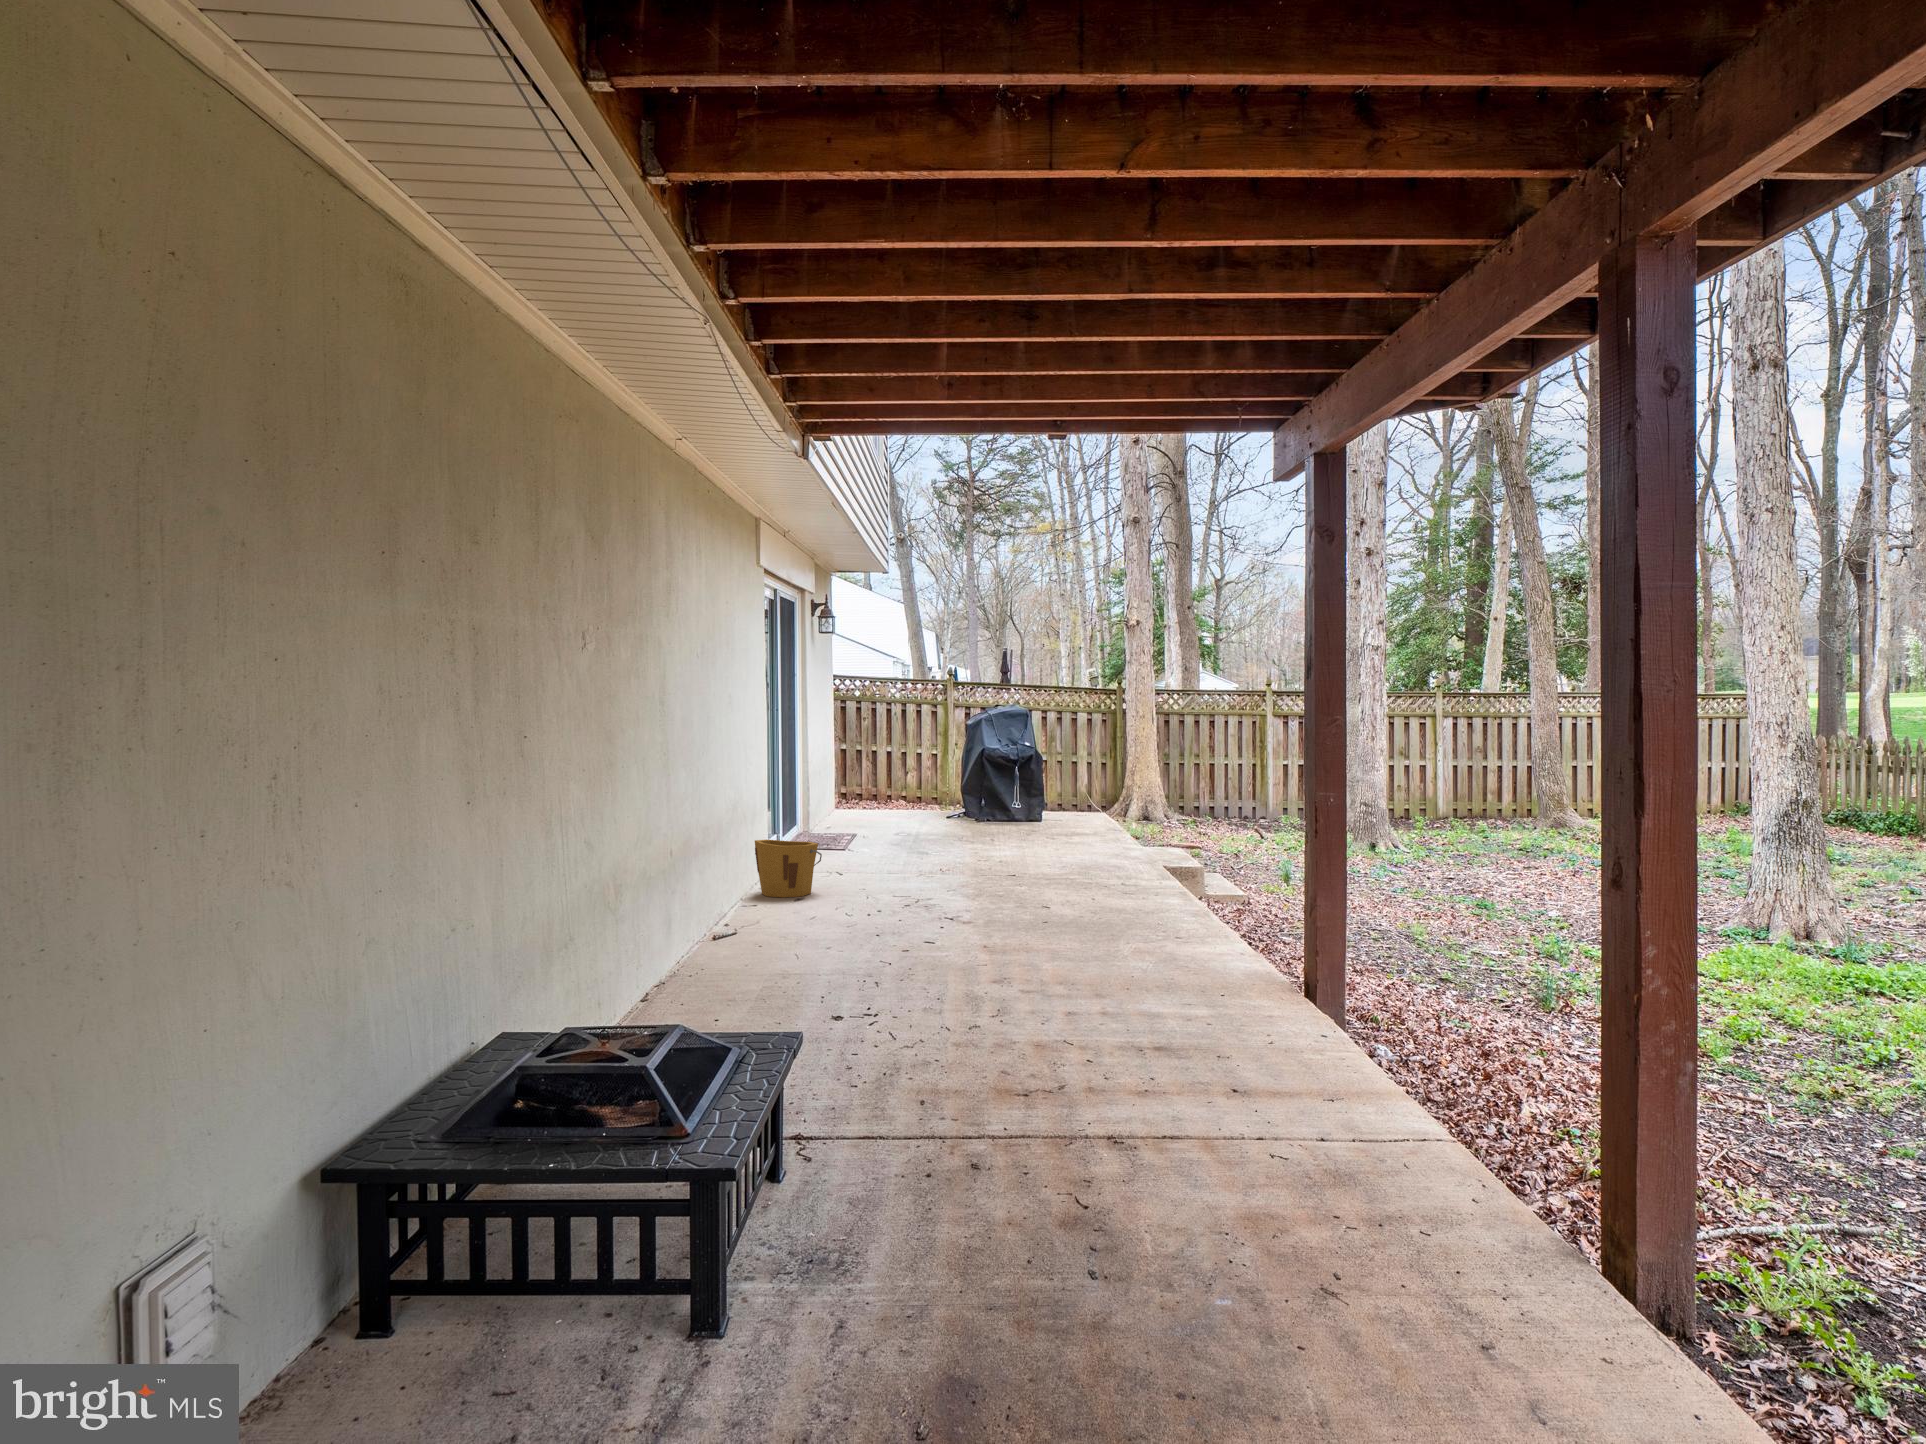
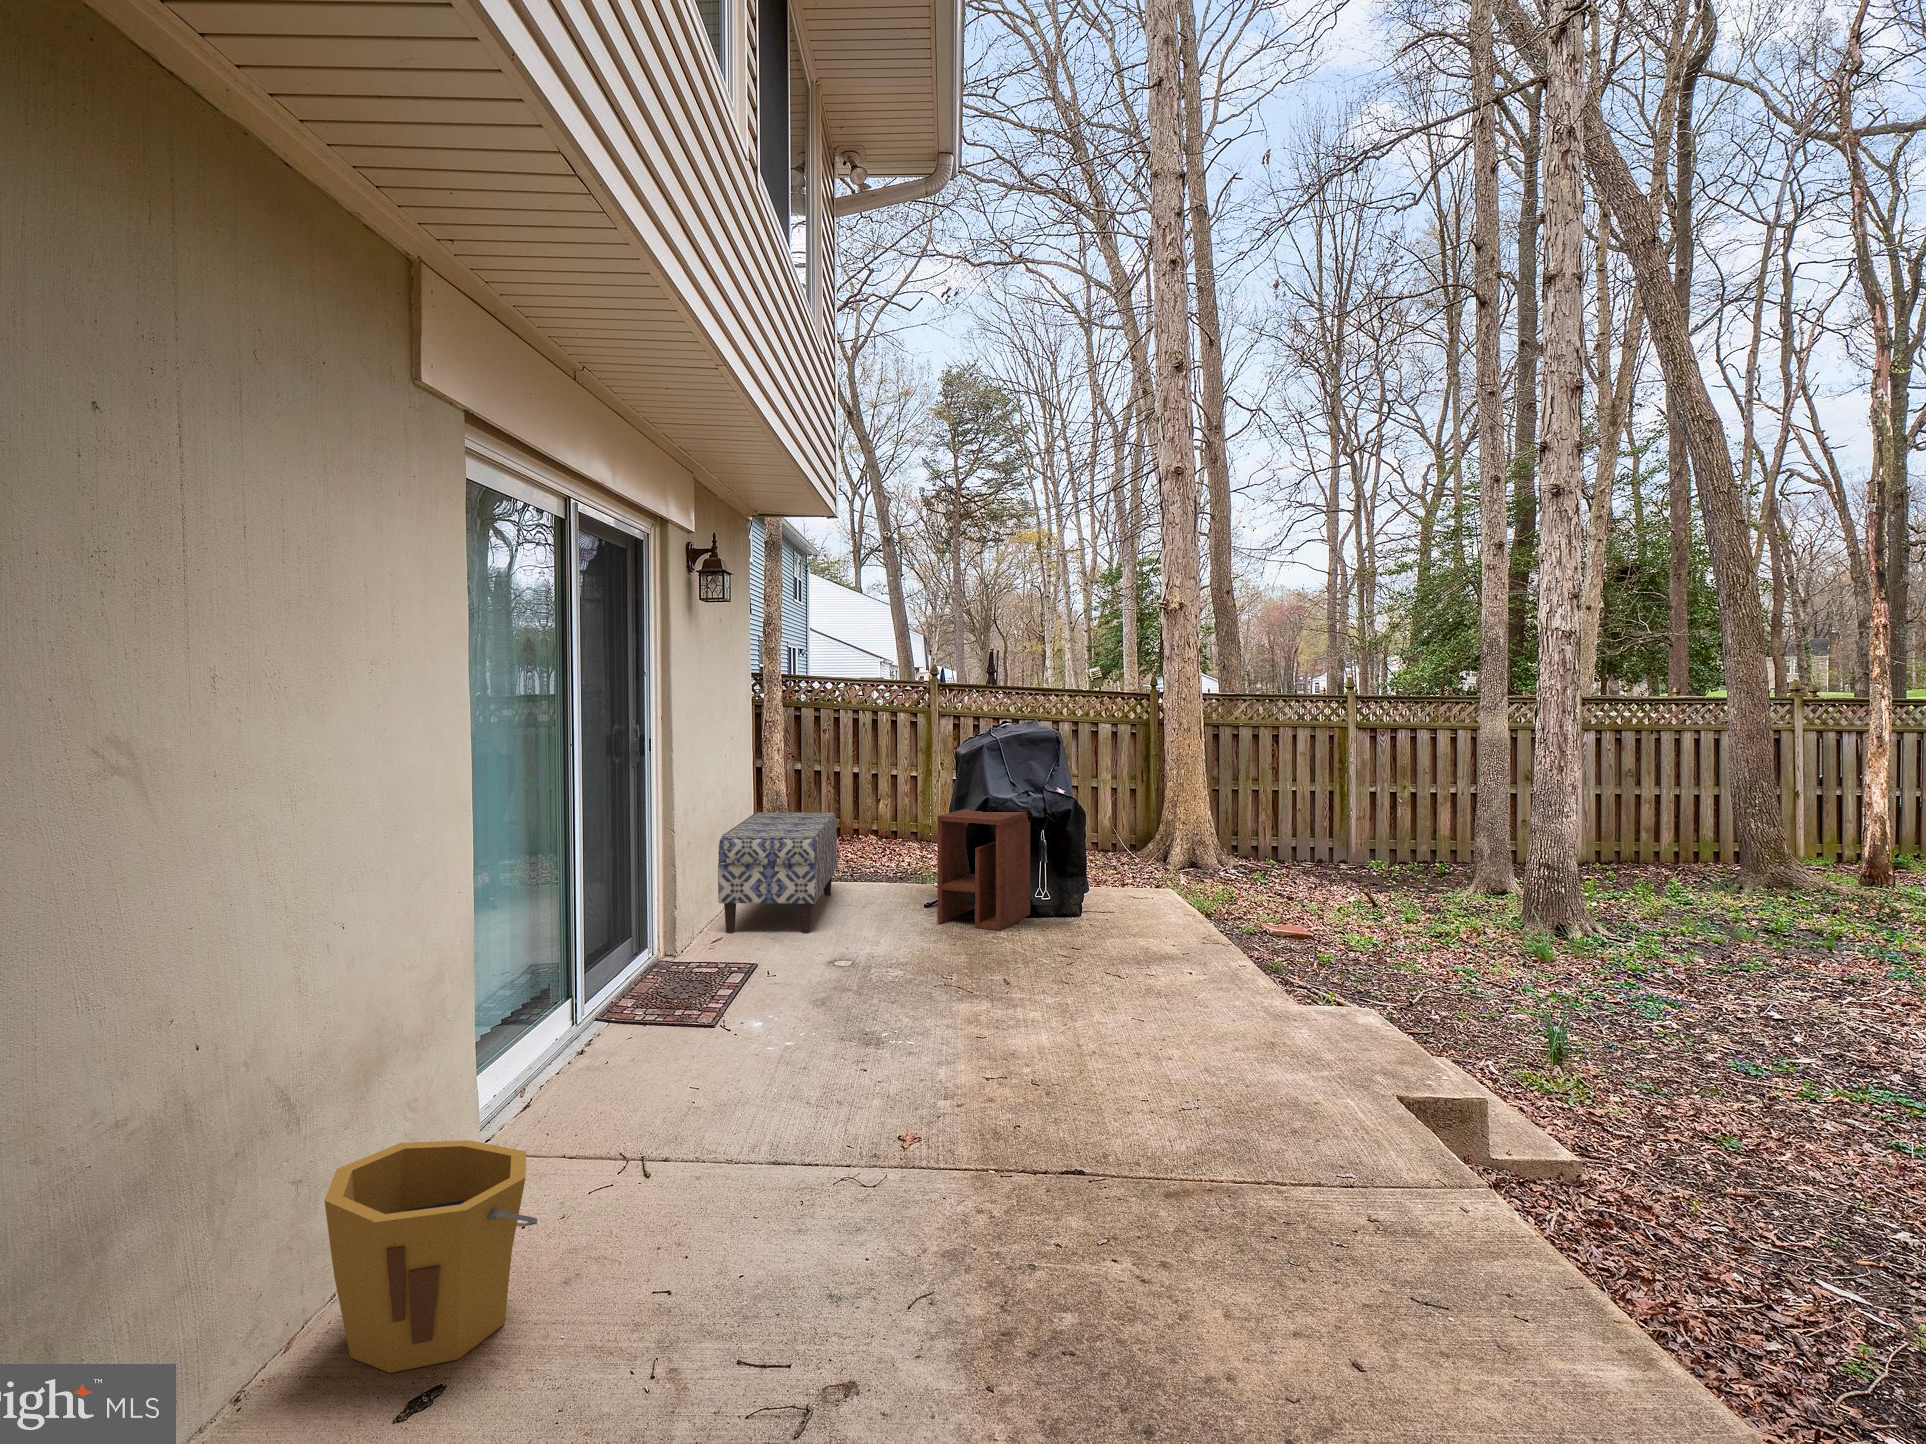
side table: none [954,759,1013,830] -> present [938,809,1030,931]
bench: none [820,765,887,831] -> present [718,812,837,933]

